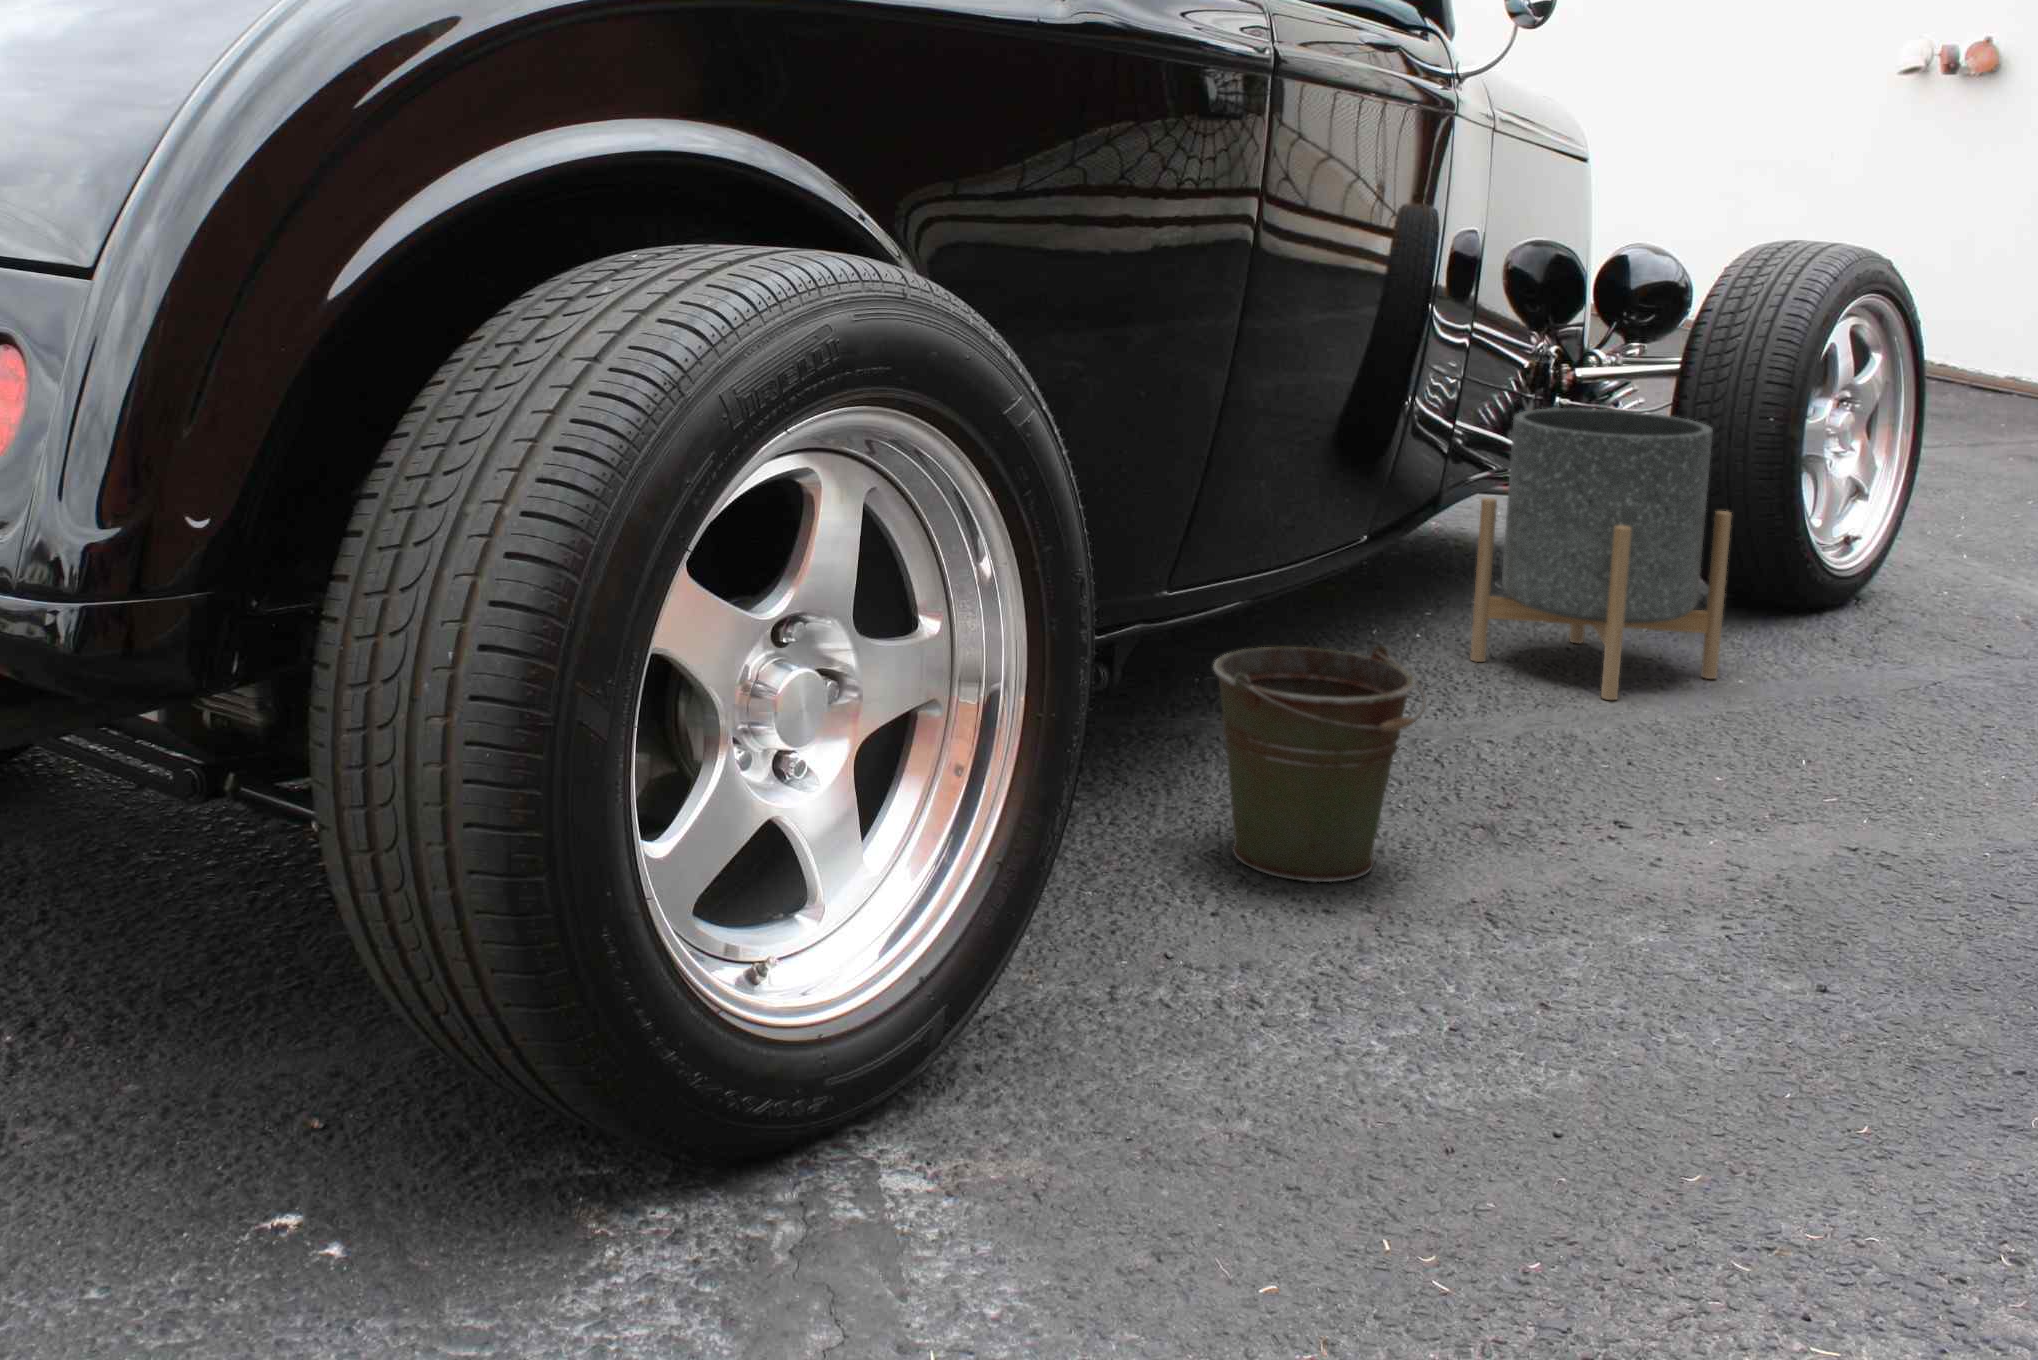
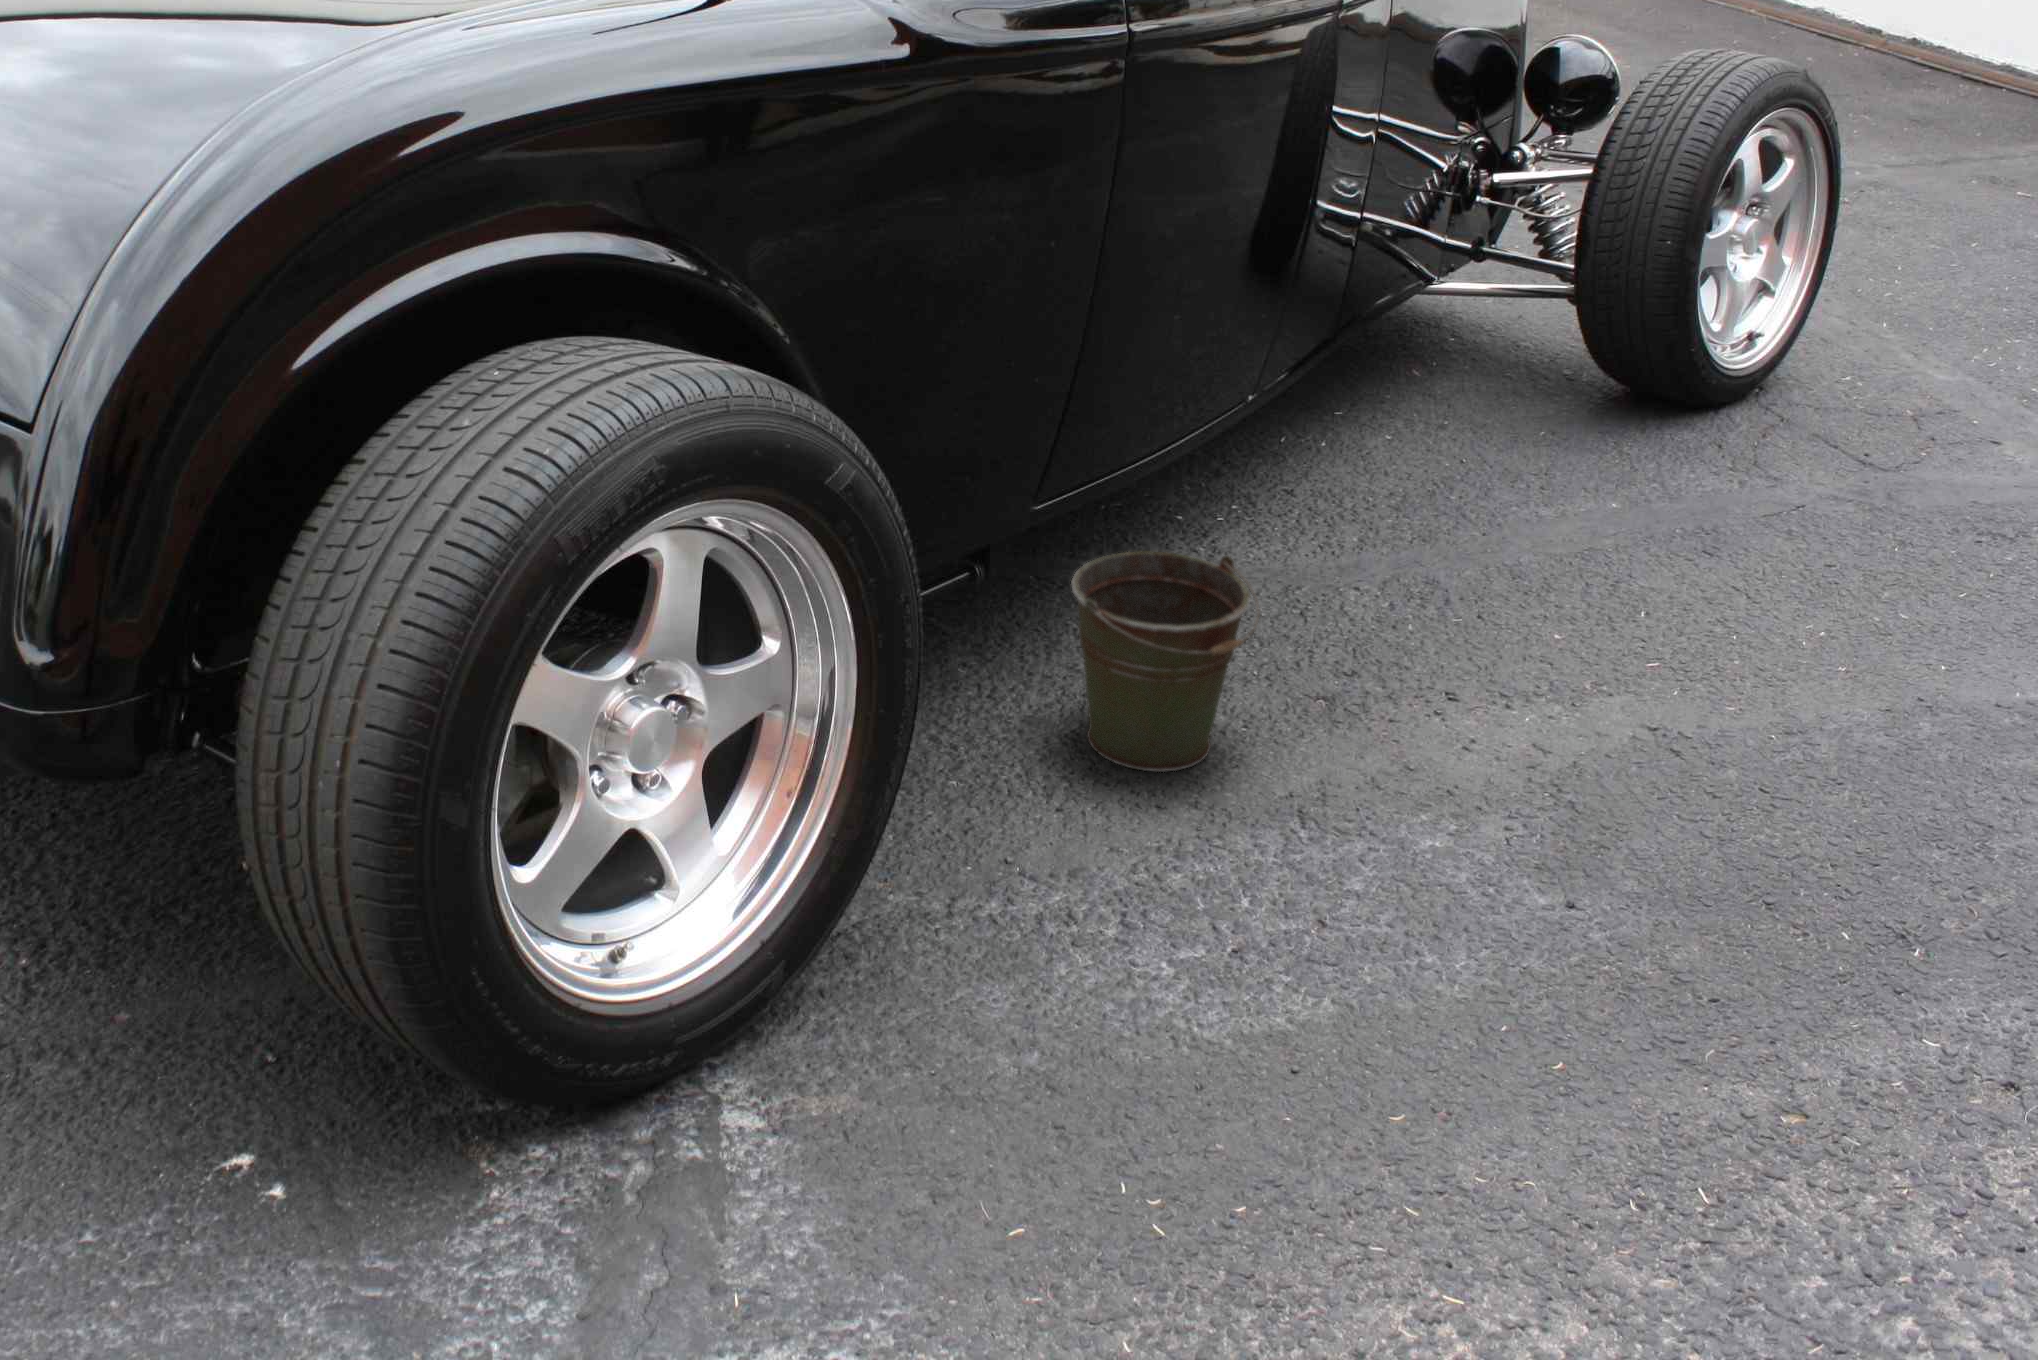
planter: present [1470,408,1732,700] -> none [1364,237,1617,529]

